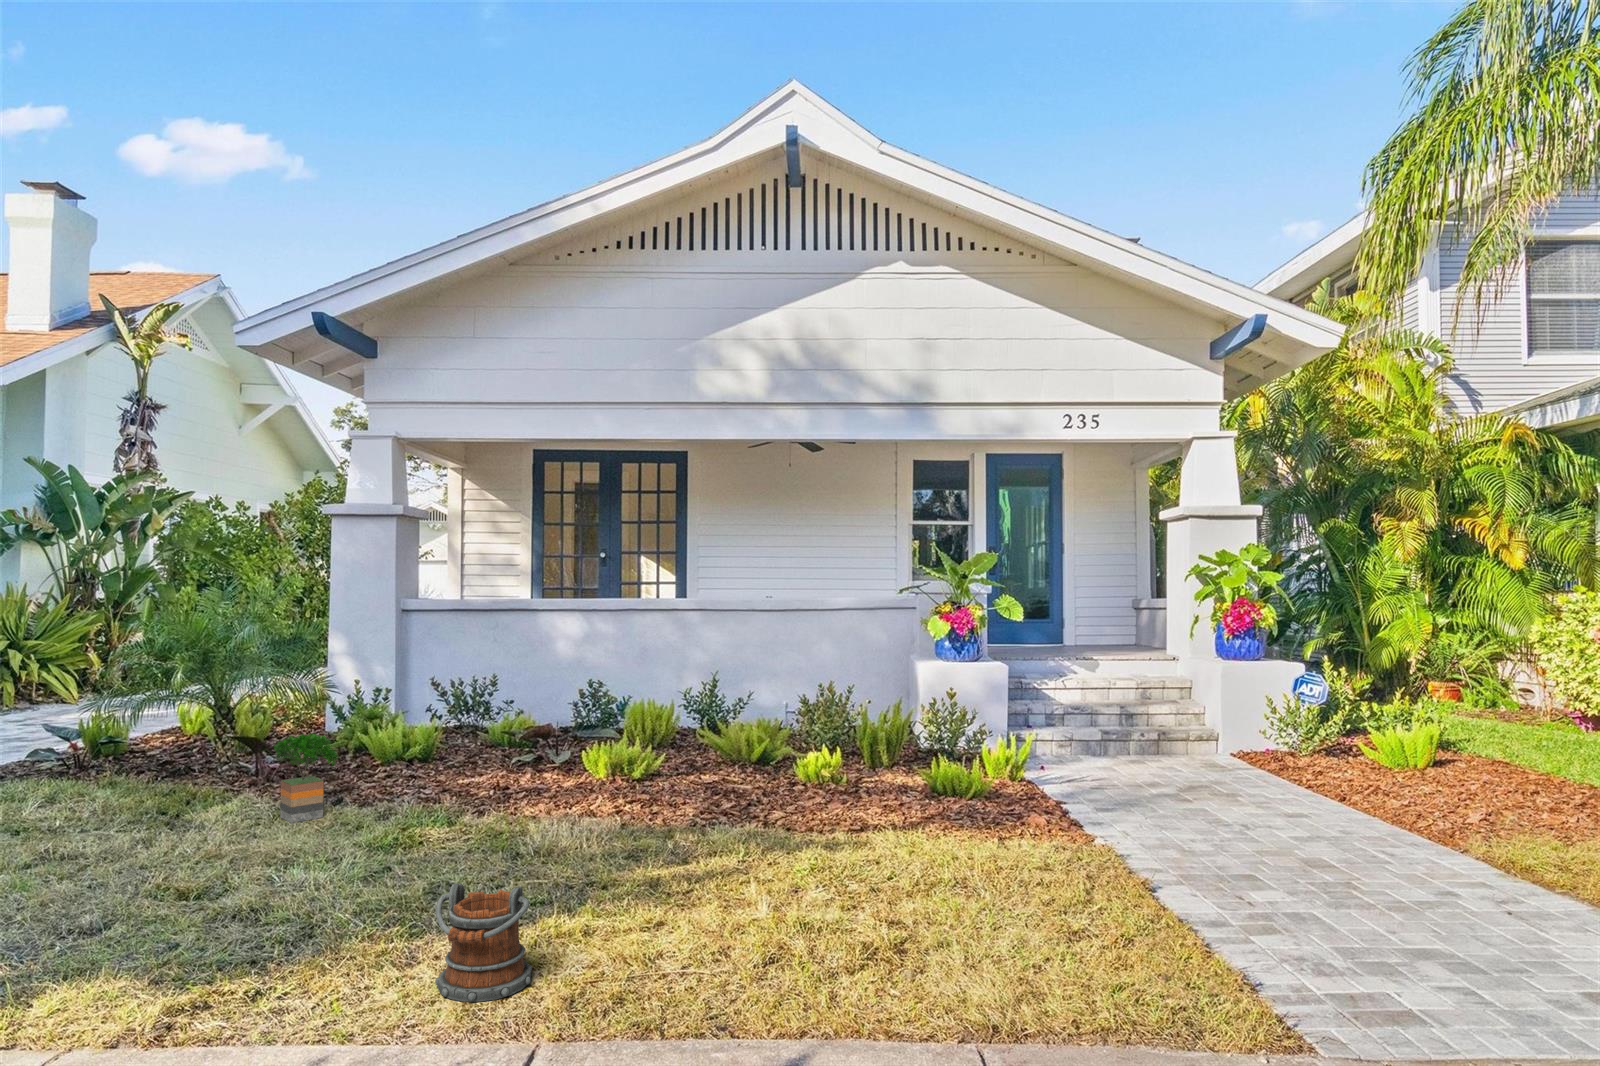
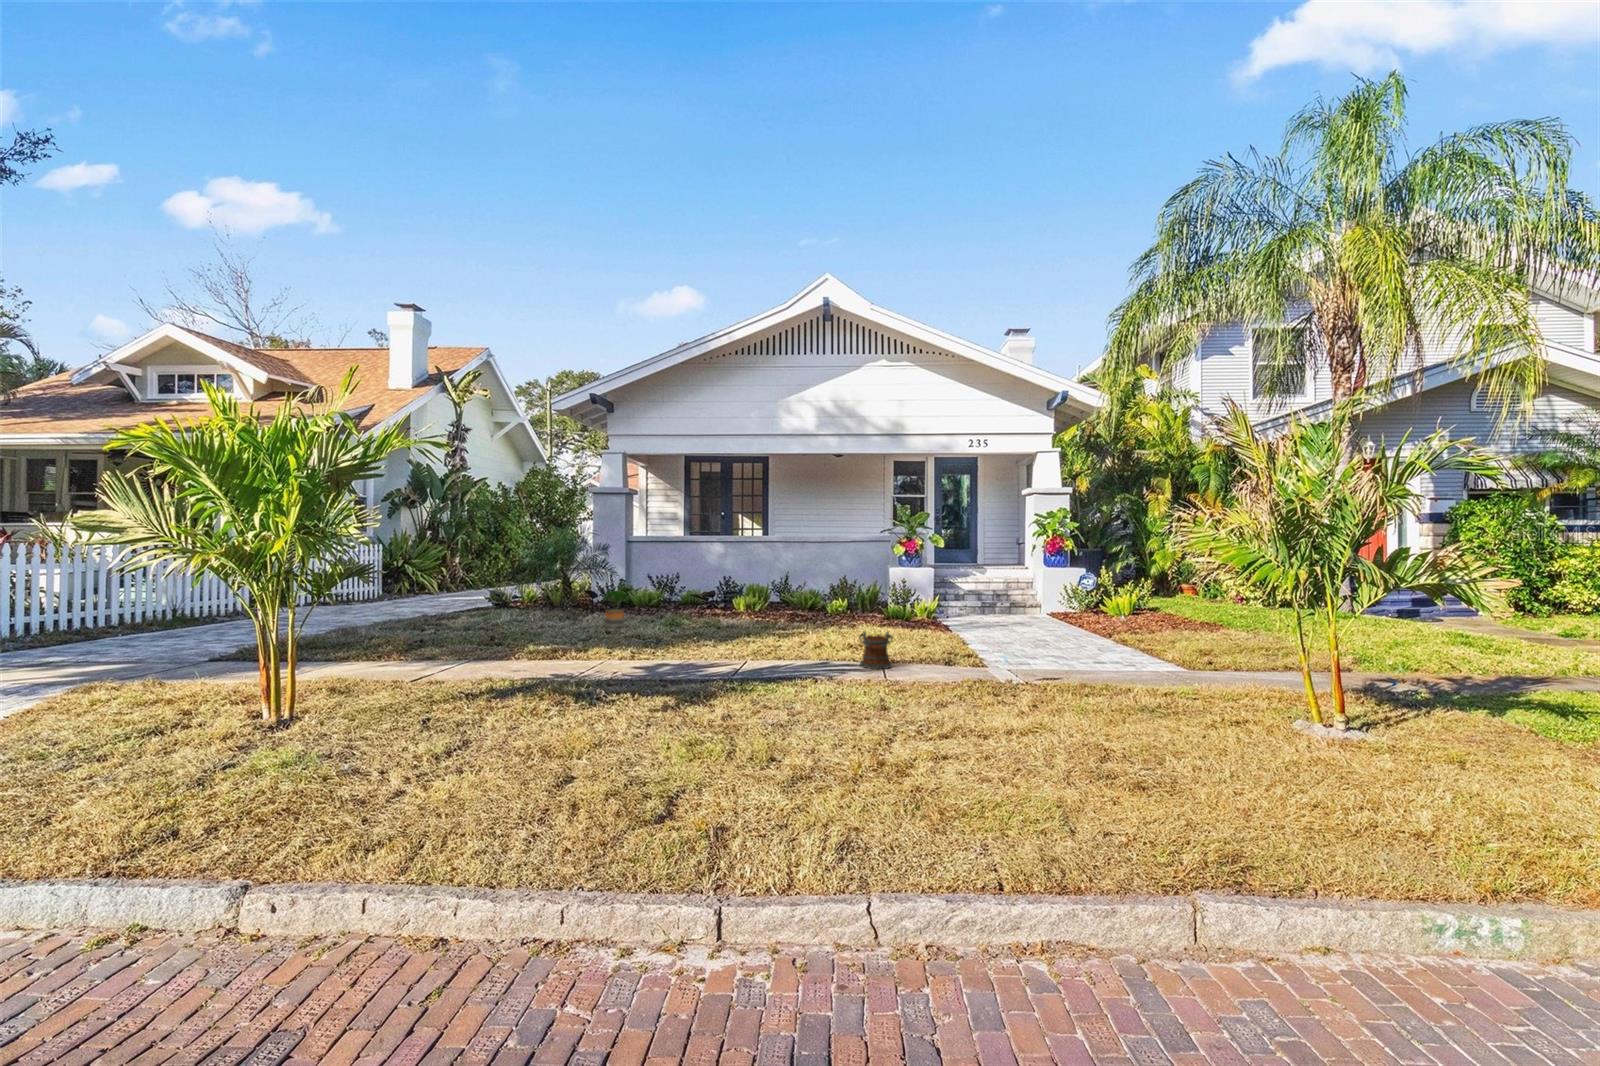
bucket: present [435,883,532,1002] -> present [859,631,893,669]

